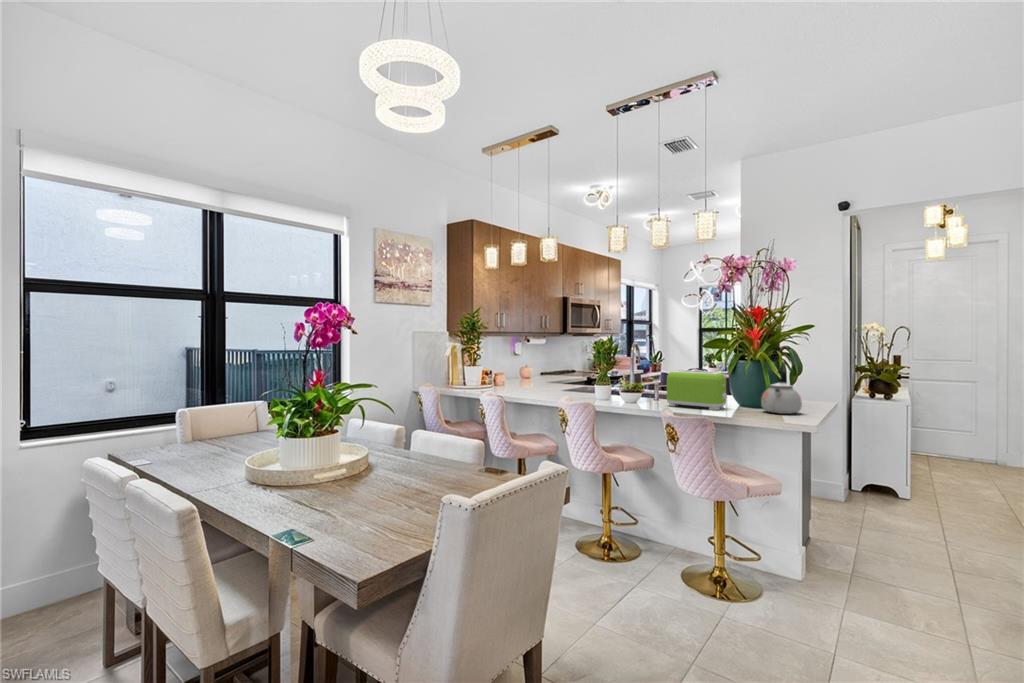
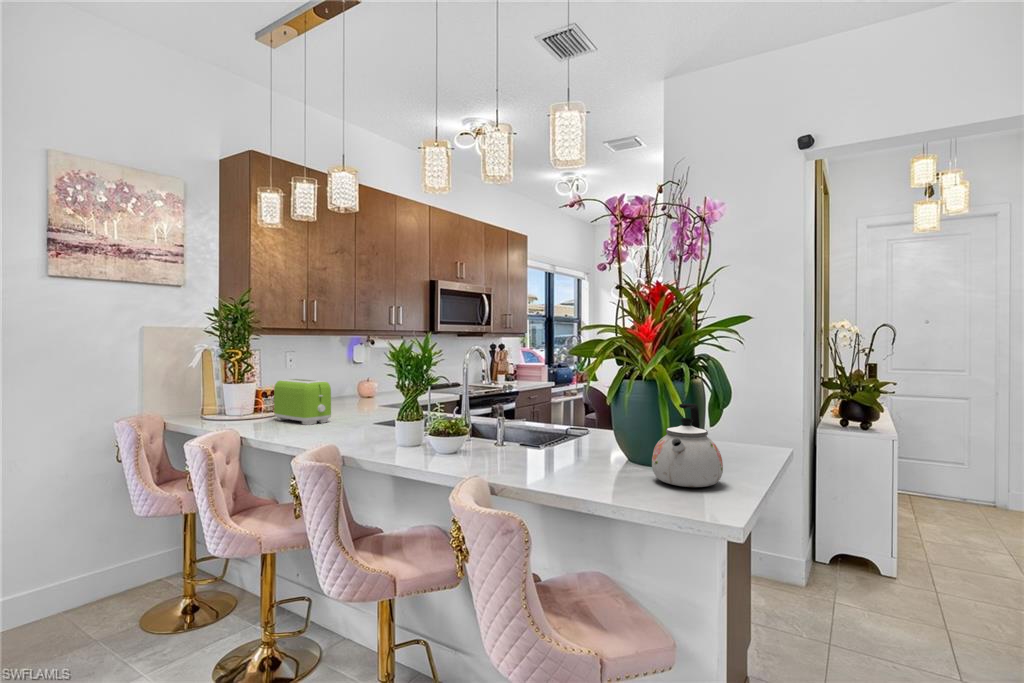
toaster: present [667,370,727,410] -> present [274,379,331,425]

